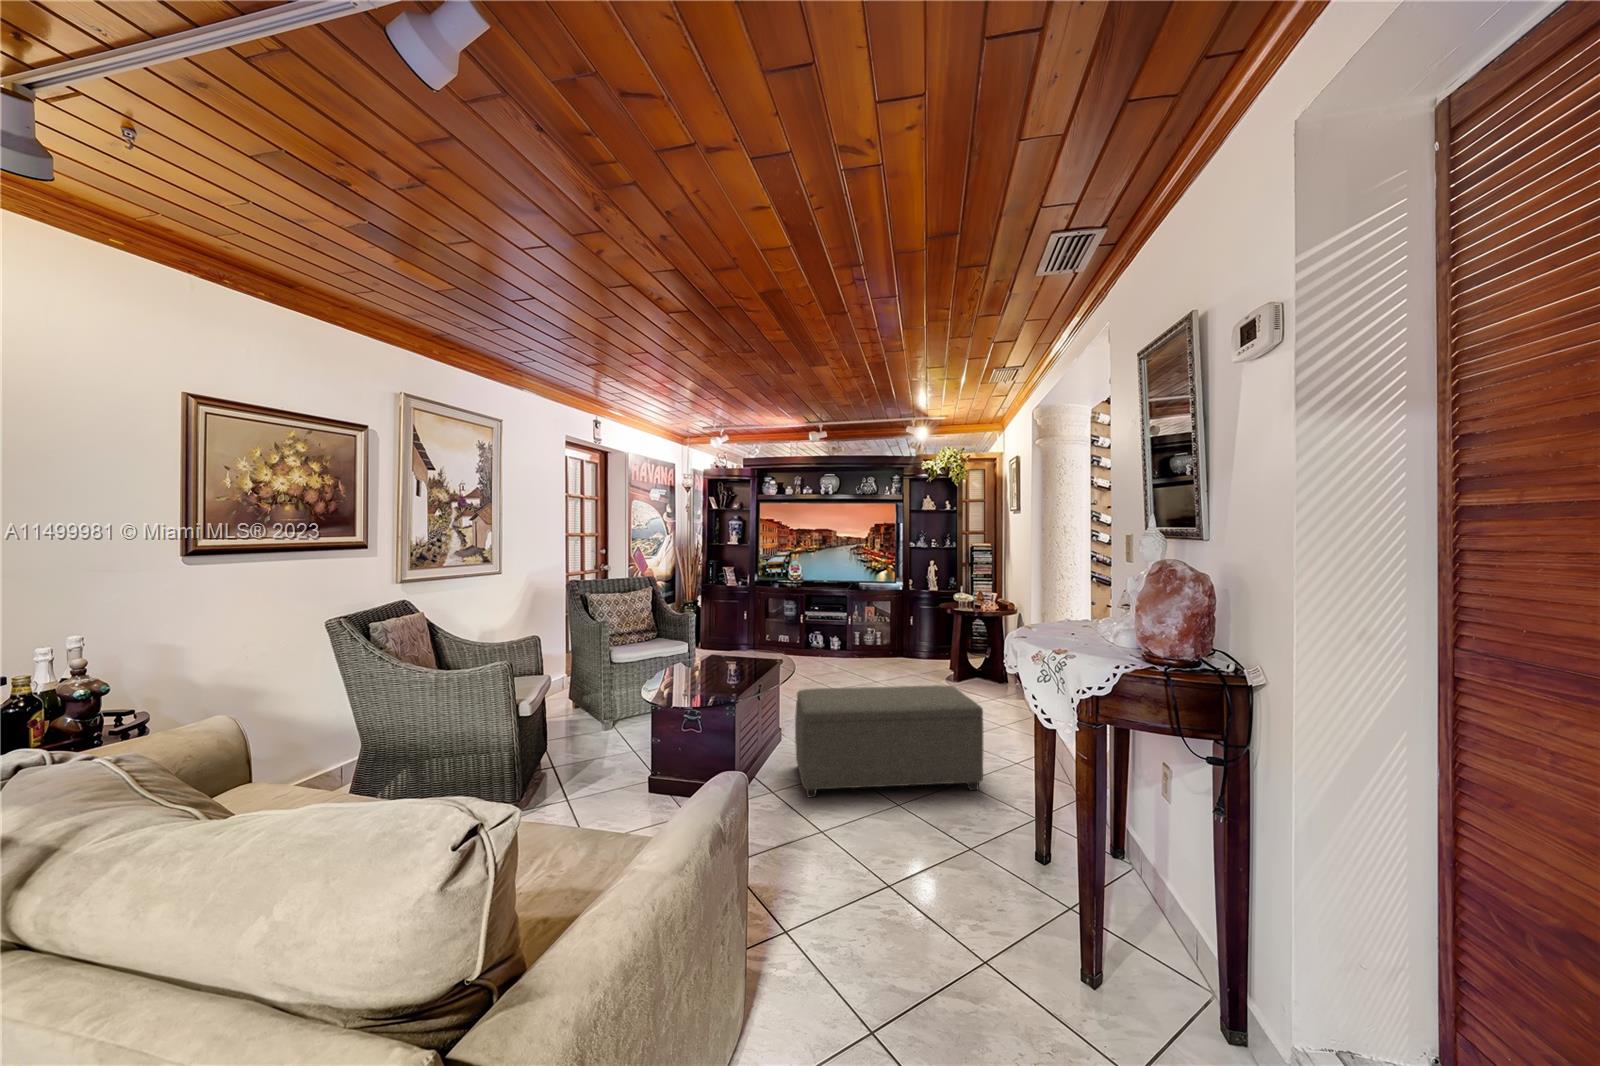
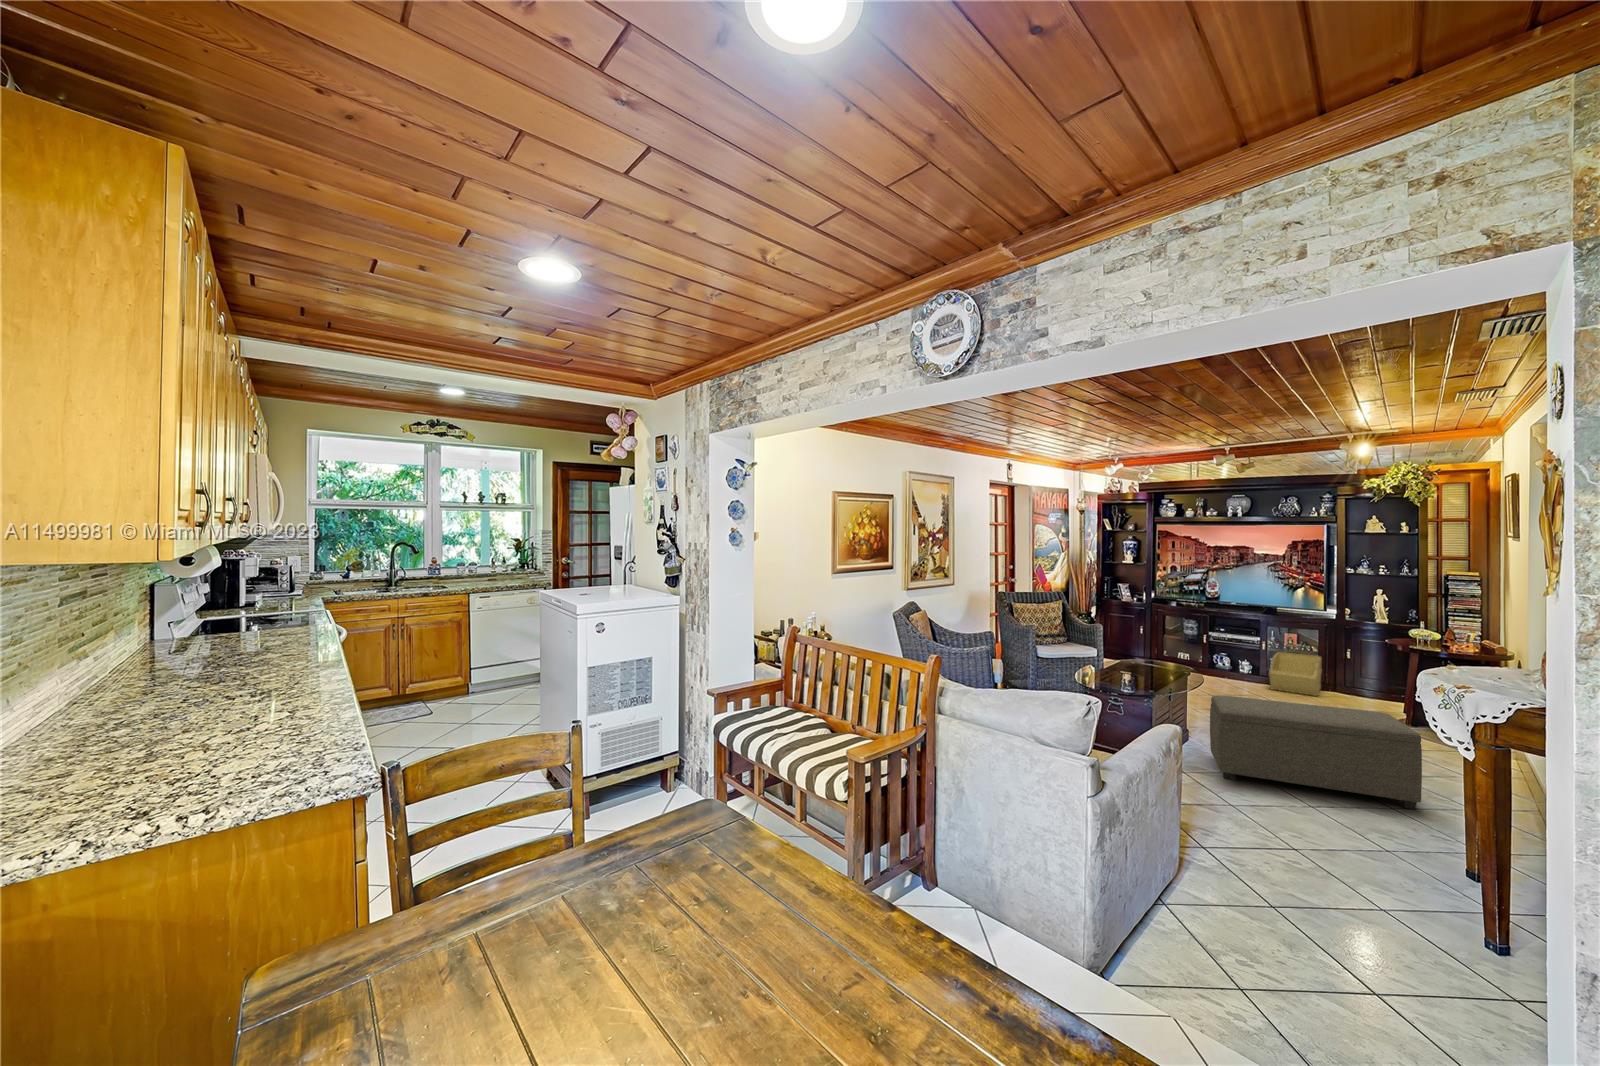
storage bin: none [853,629,894,669] -> present [1268,652,1322,696]

